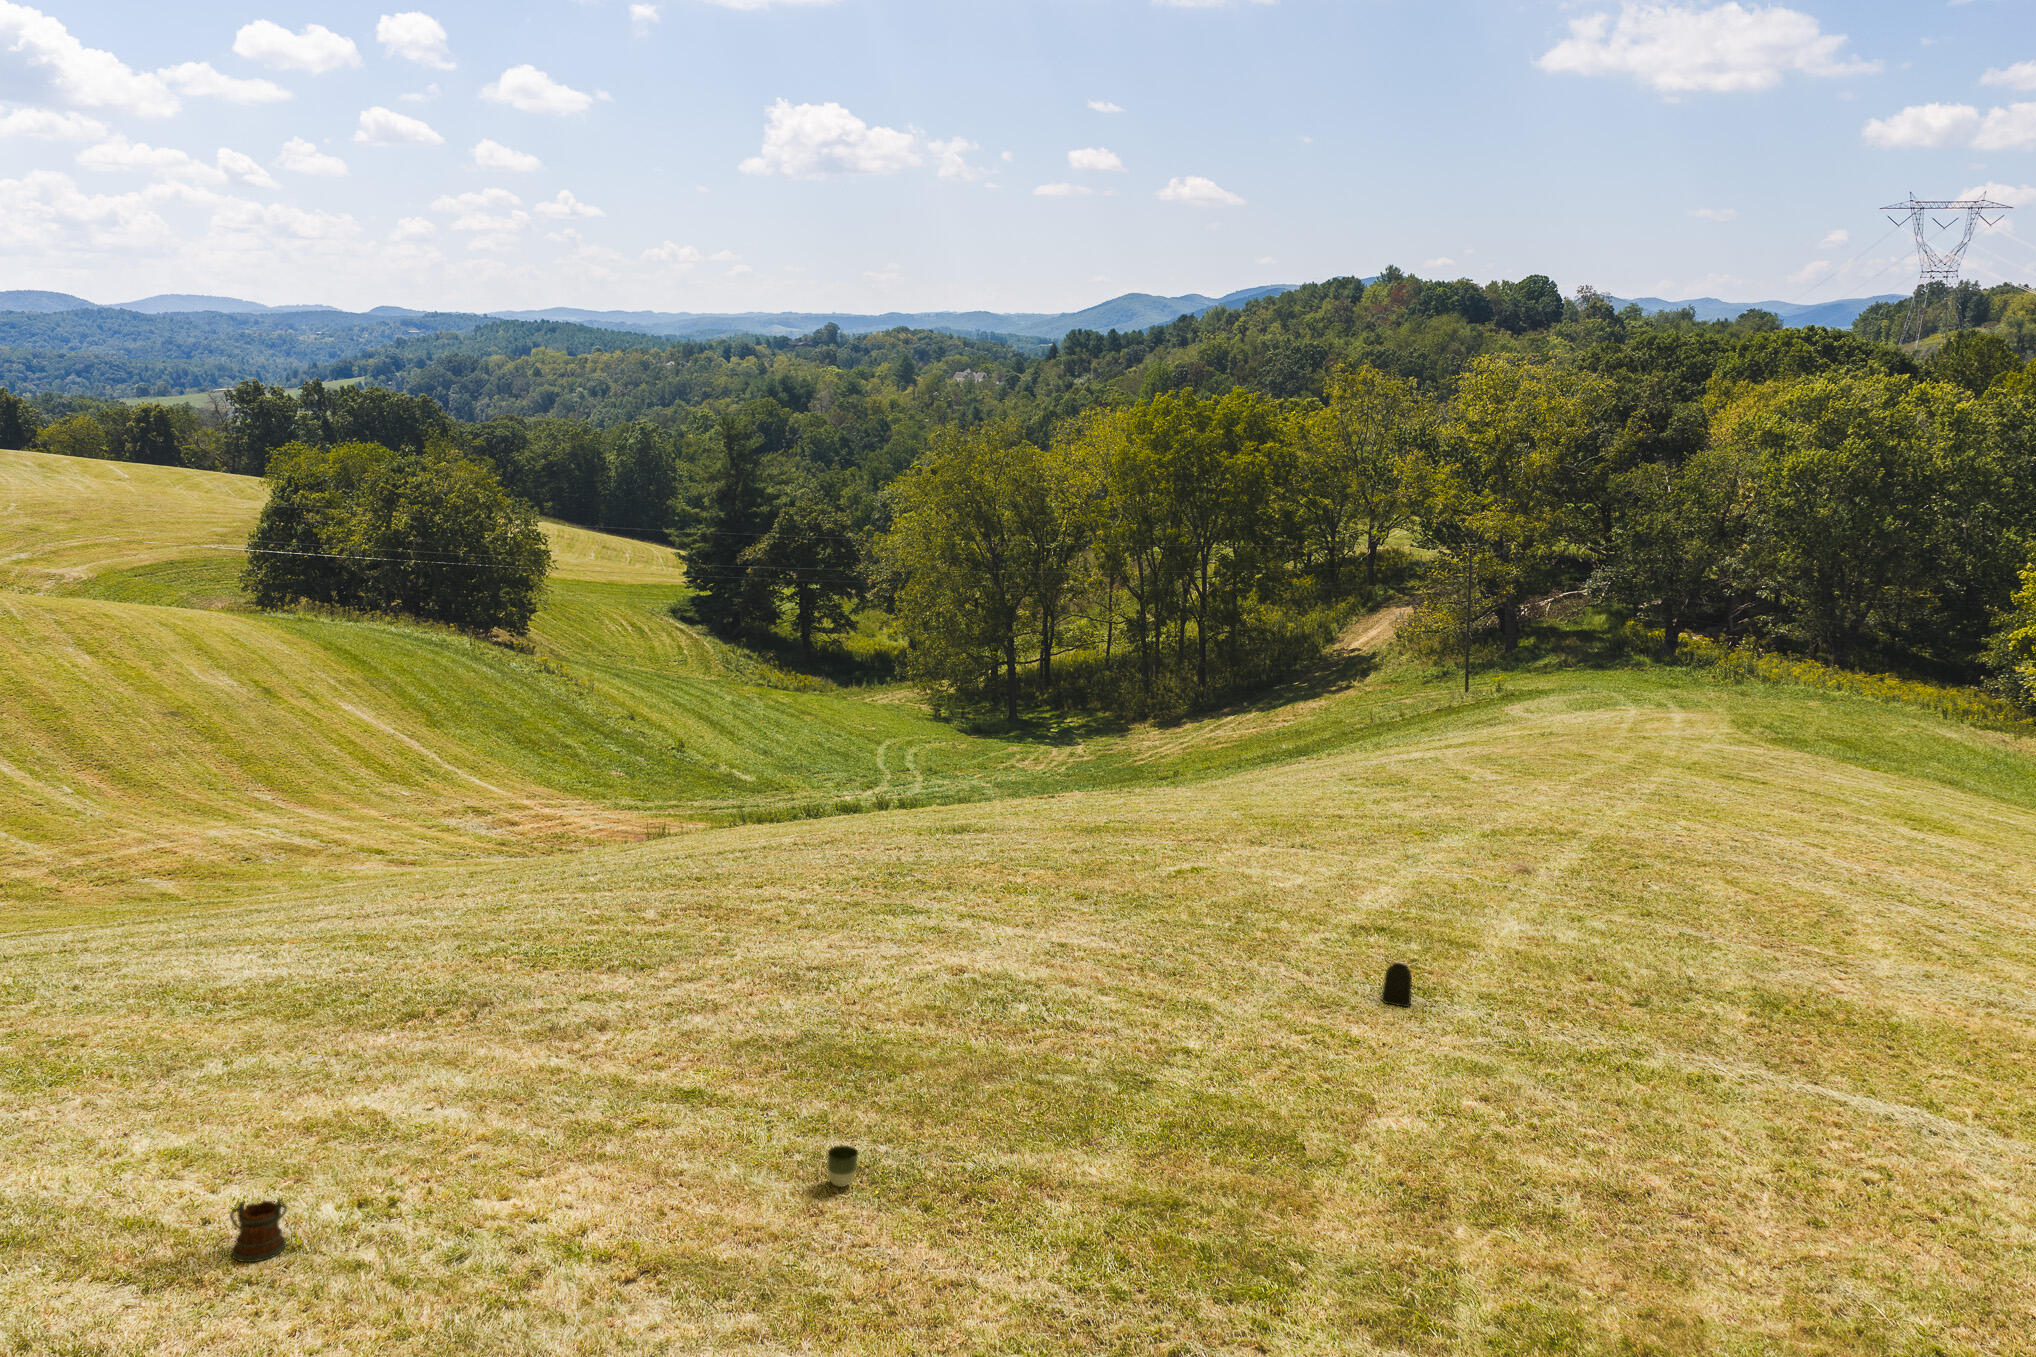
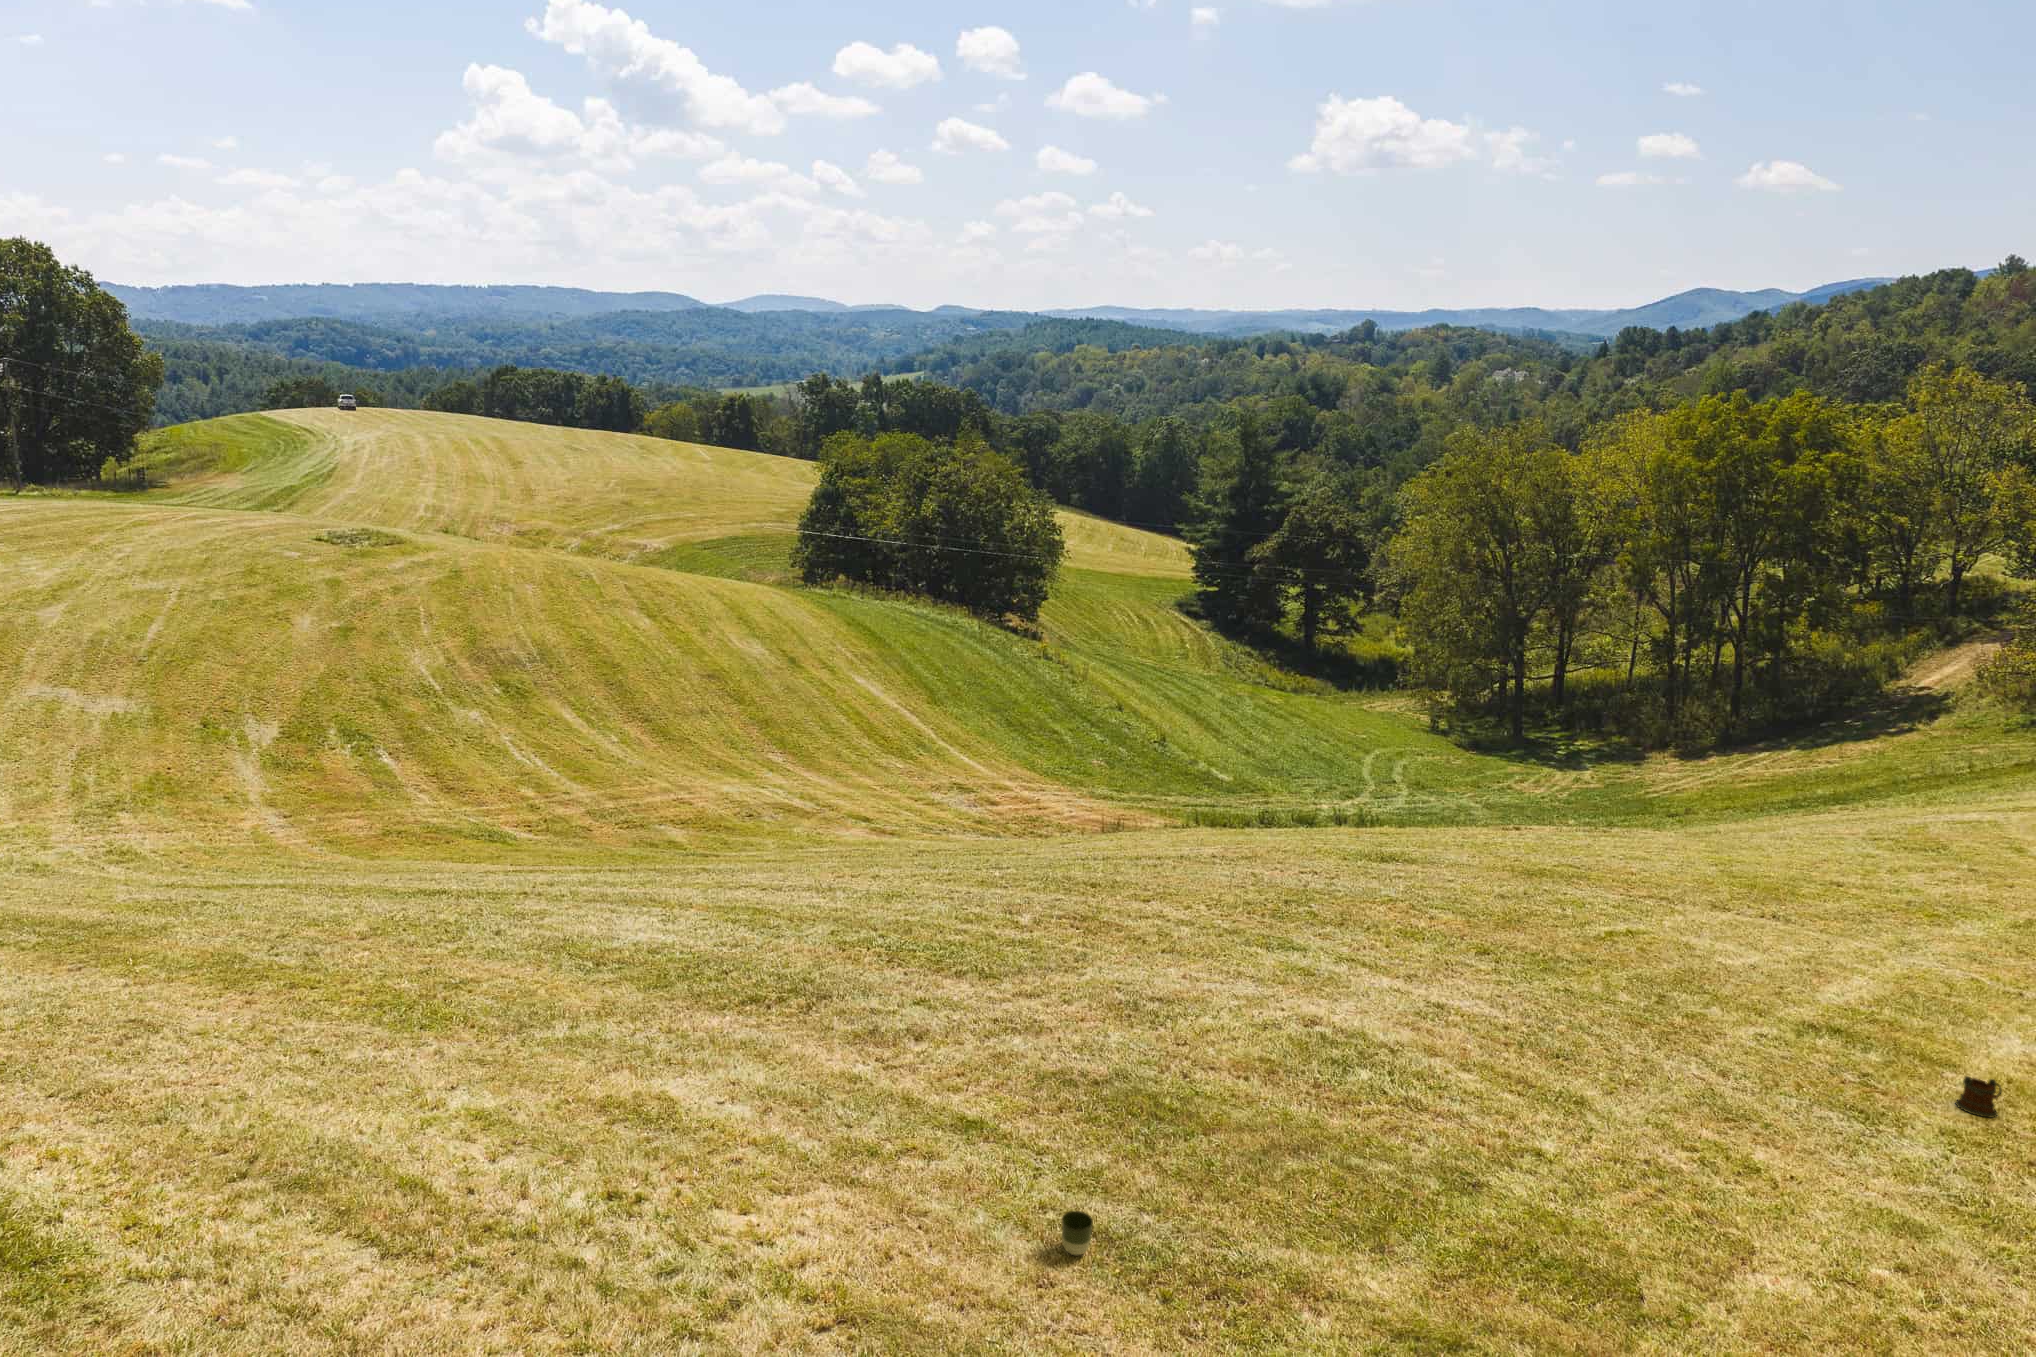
backpack: present [1382,963,1412,1007] -> none [1847,1103,1896,1164]
bucket: present [230,1199,287,1262] -> present [1955,1076,2002,1118]

